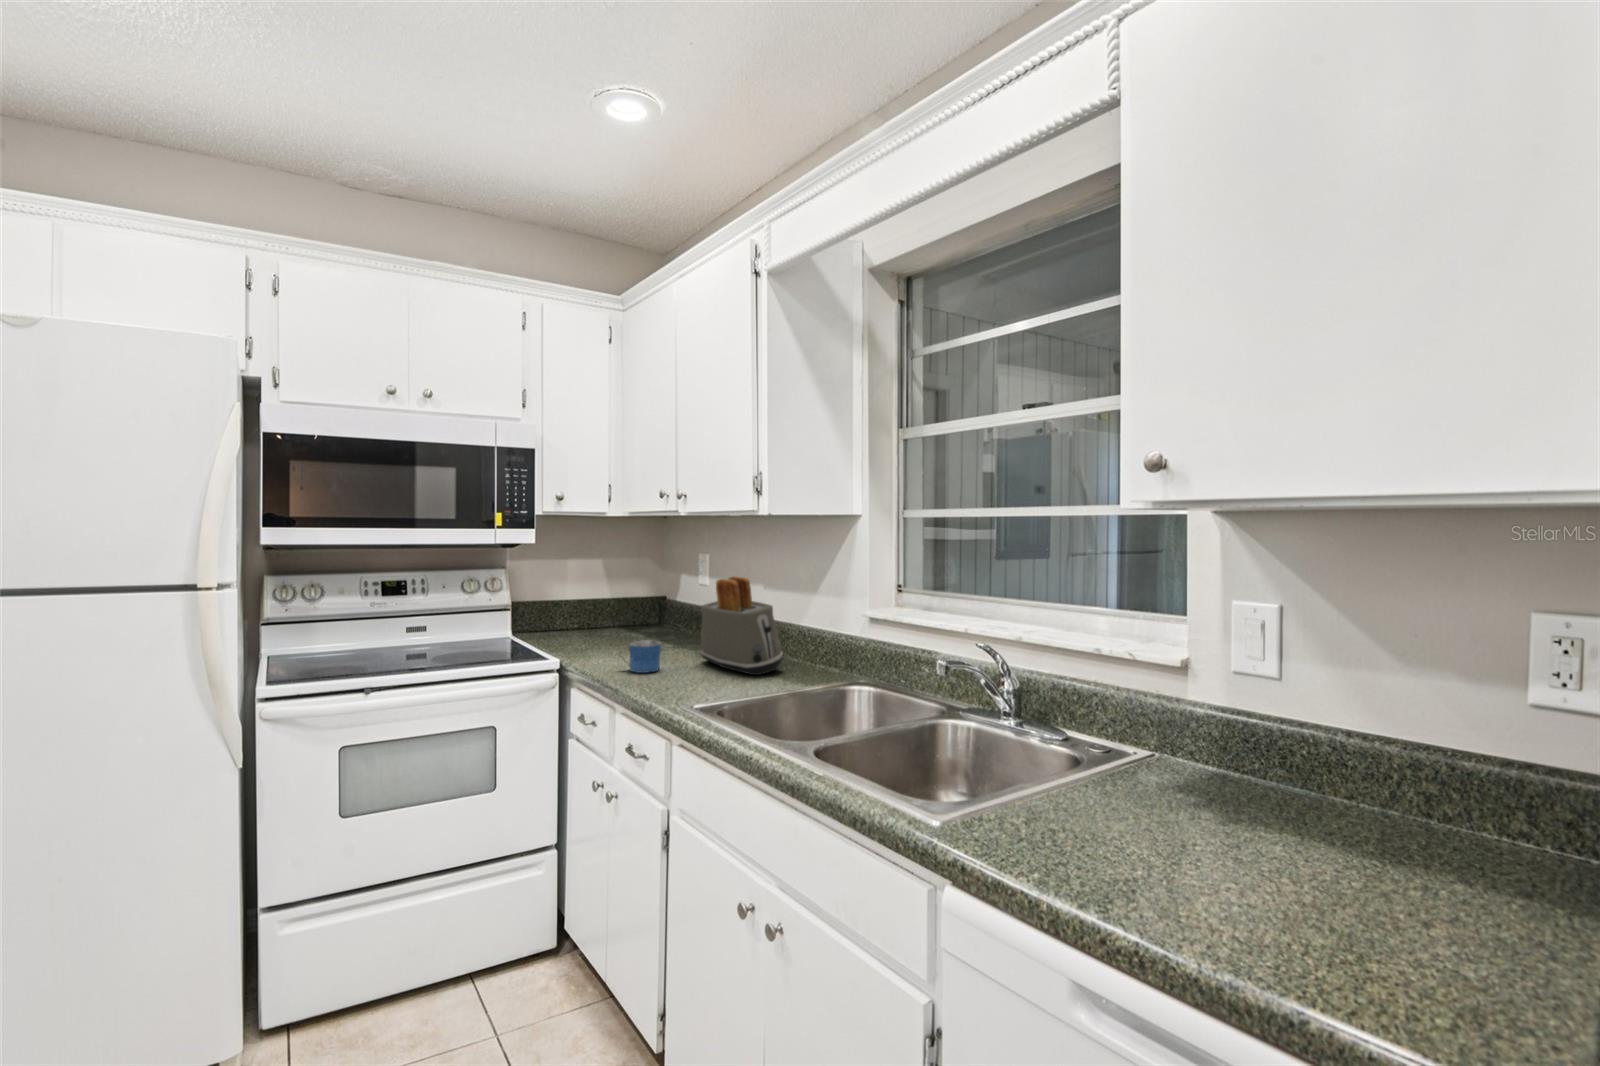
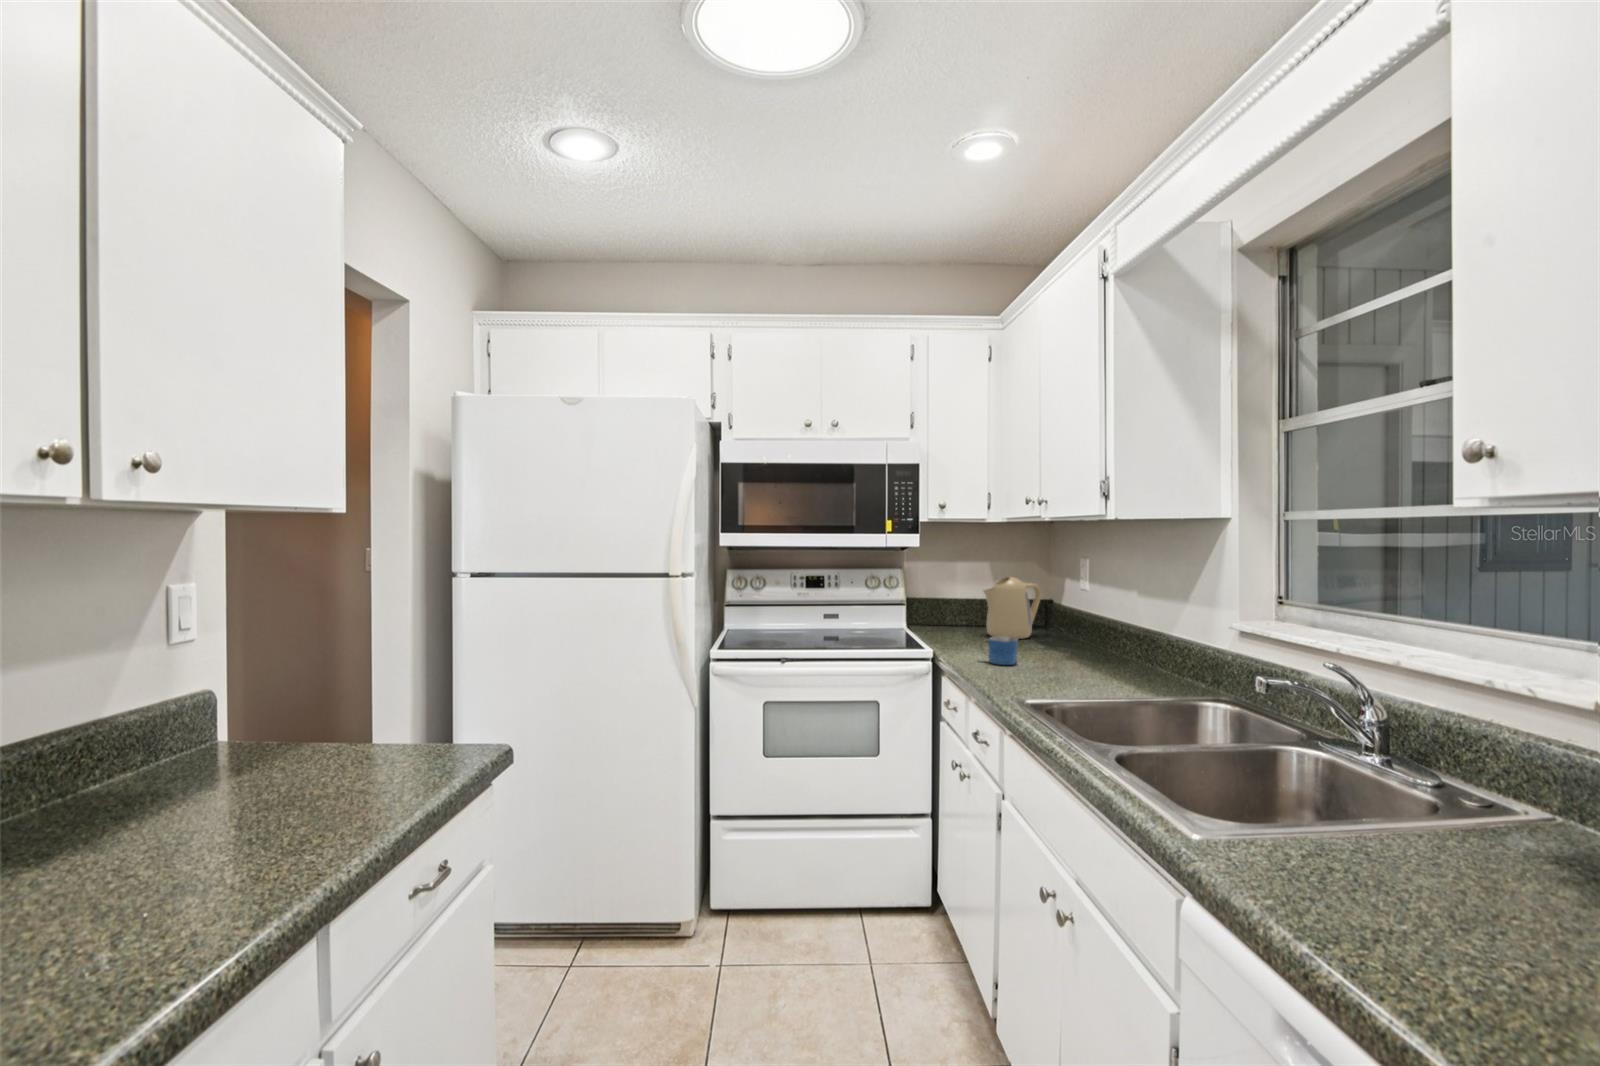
kettle: none [604,574,662,639] -> present [983,577,1041,639]
toaster: present [701,576,783,675] -> none [1059,581,1141,680]

